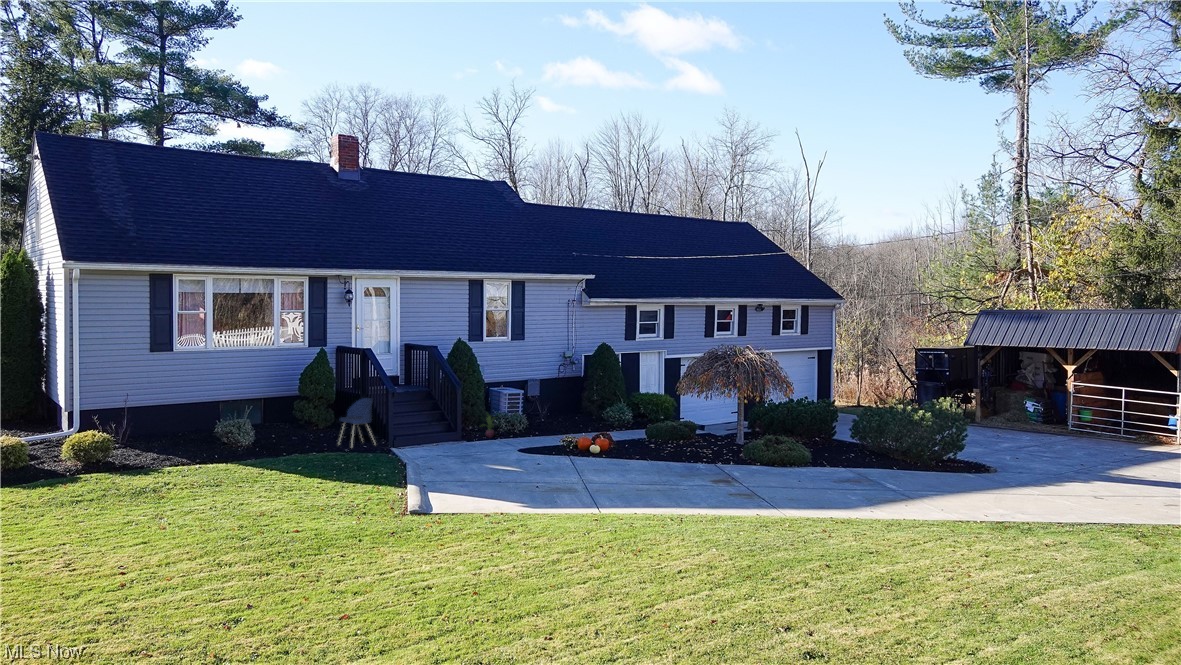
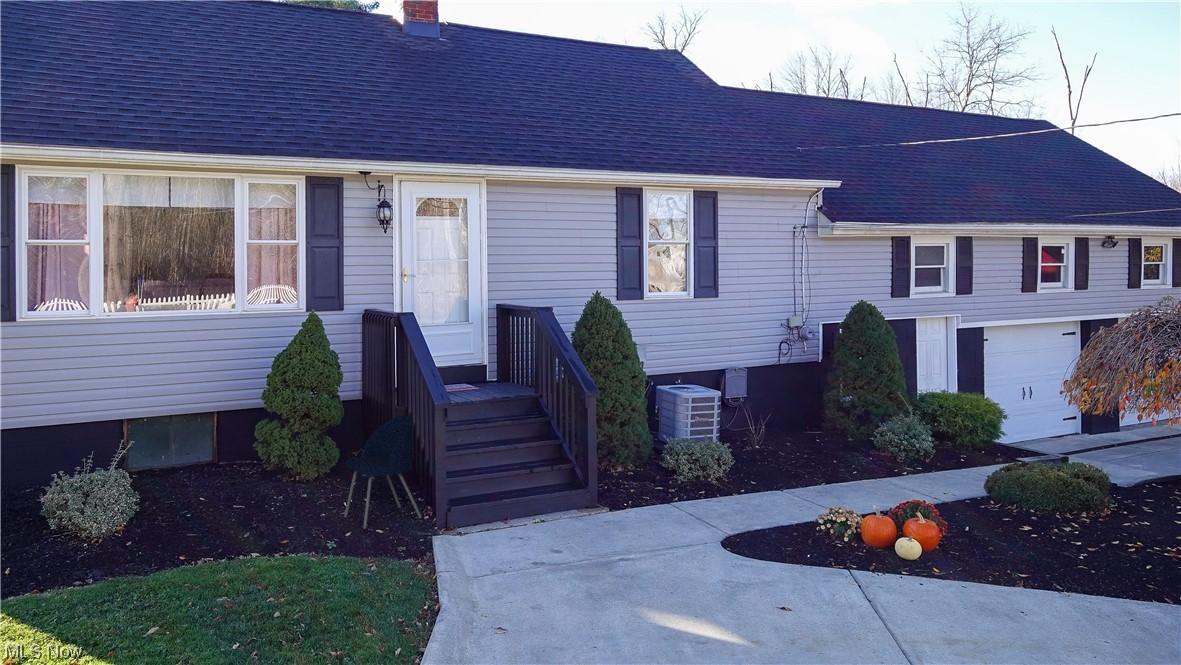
decorative plant: present [486,416,495,438] -> none [632,439,686,492]

